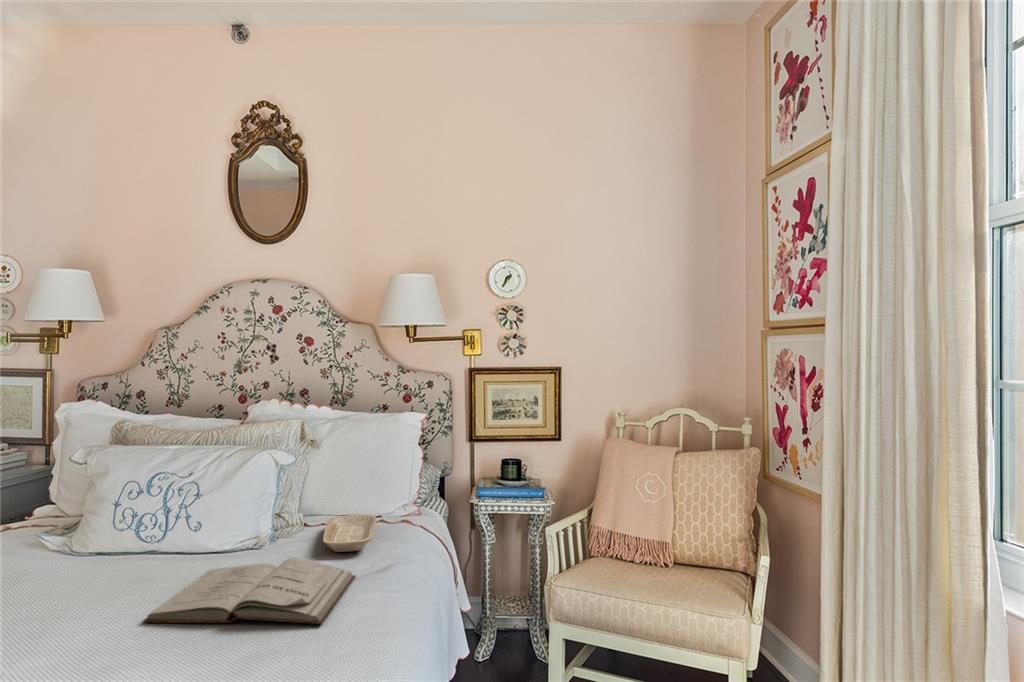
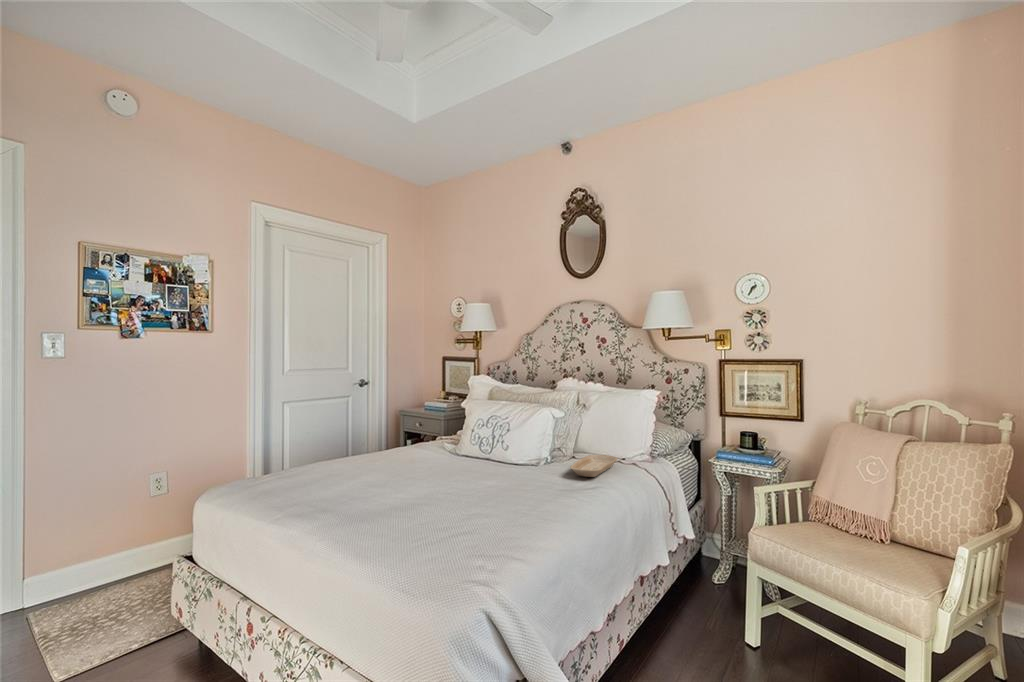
book: present [143,558,355,624] -> none [449,472,577,512]

